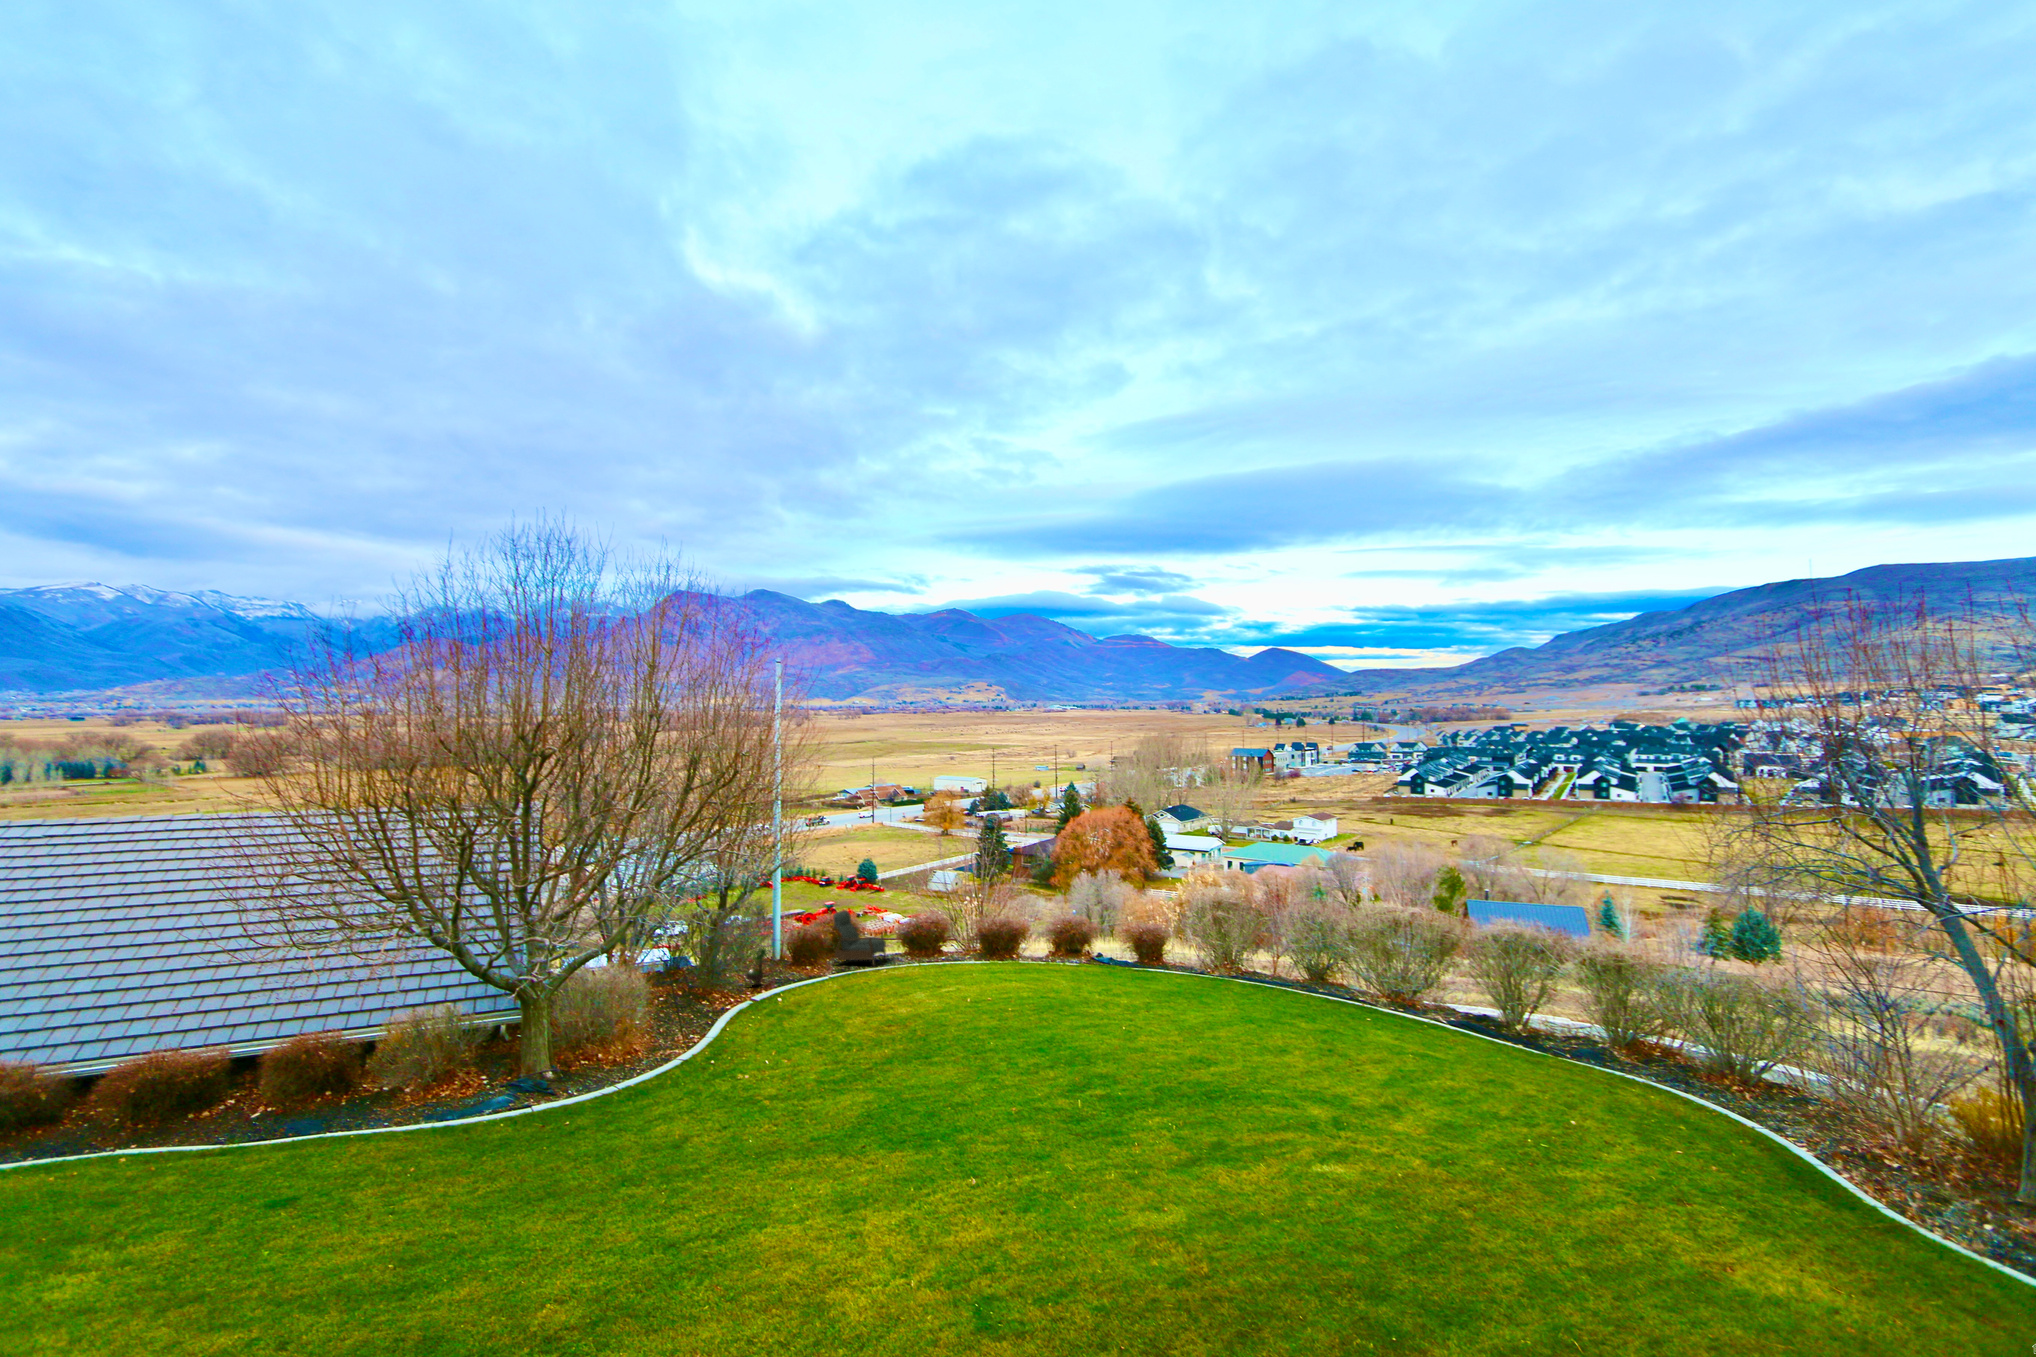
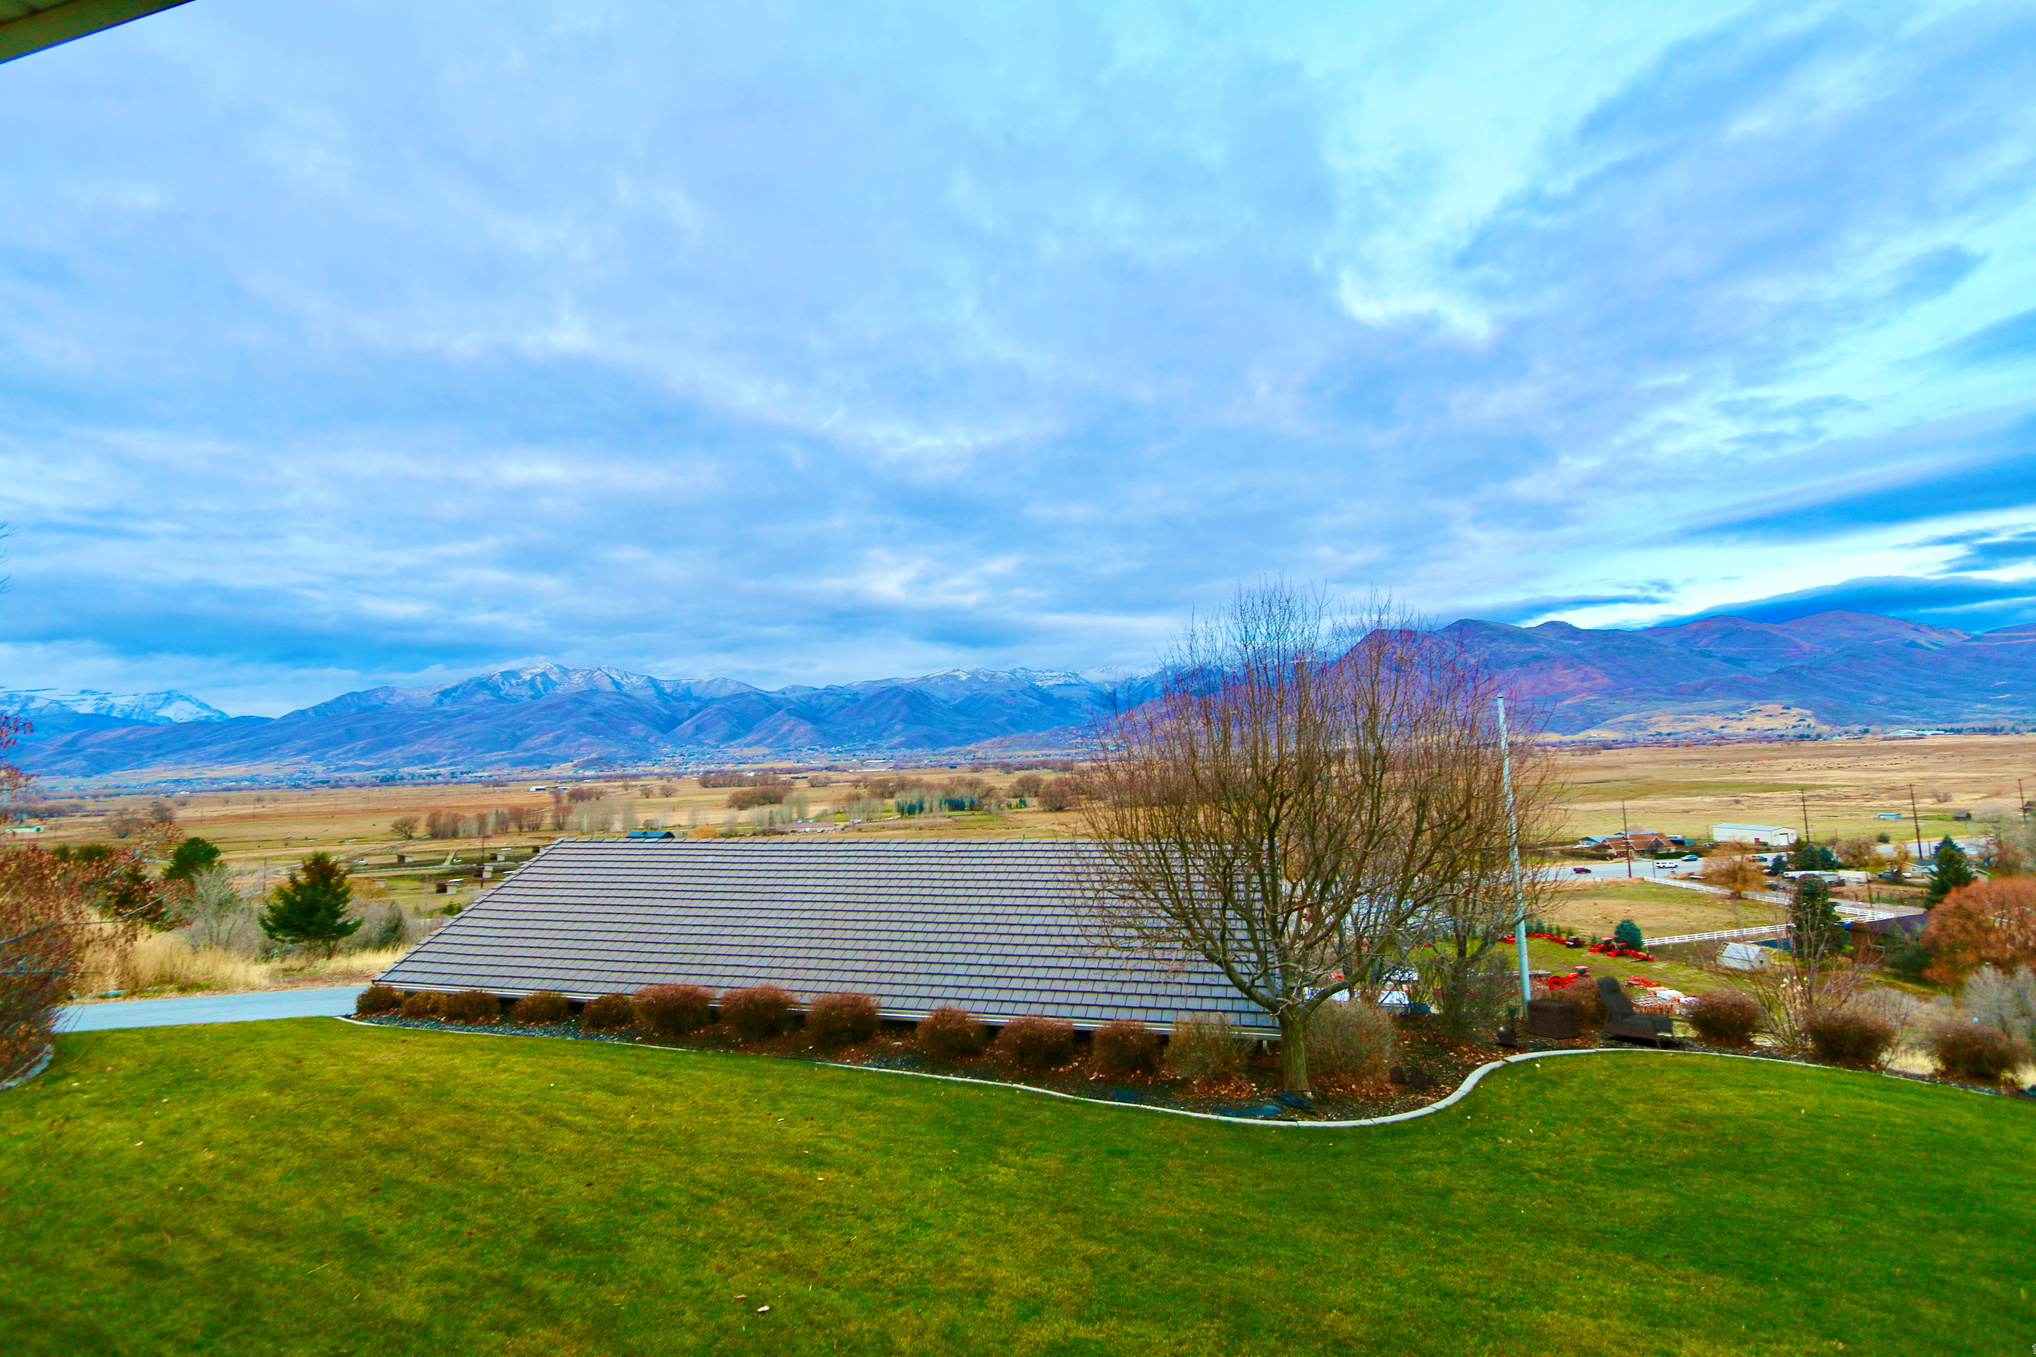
wooden crate: none [774,937,815,973] -> present [1525,998,1579,1039]
woven basket: none [638,1021,687,1042] -> present [1389,1065,1438,1089]

